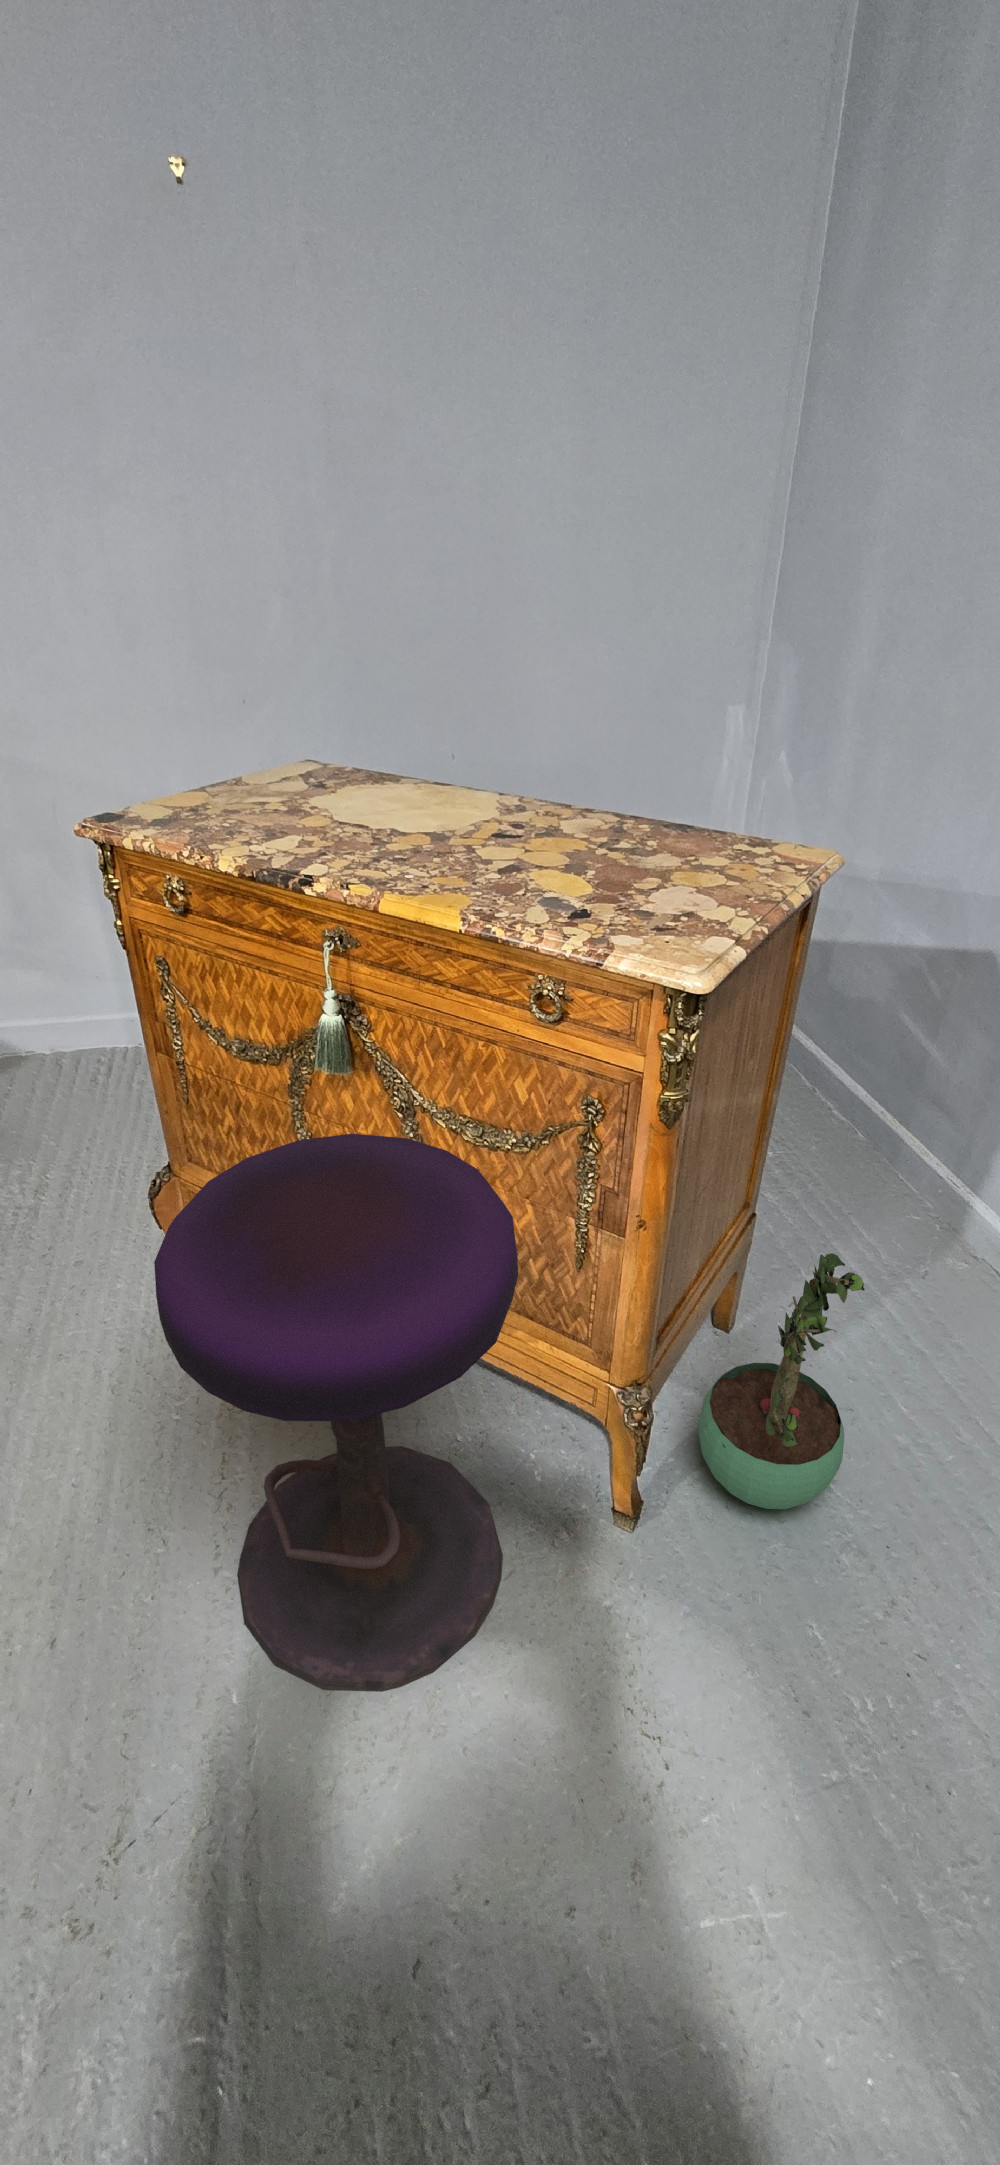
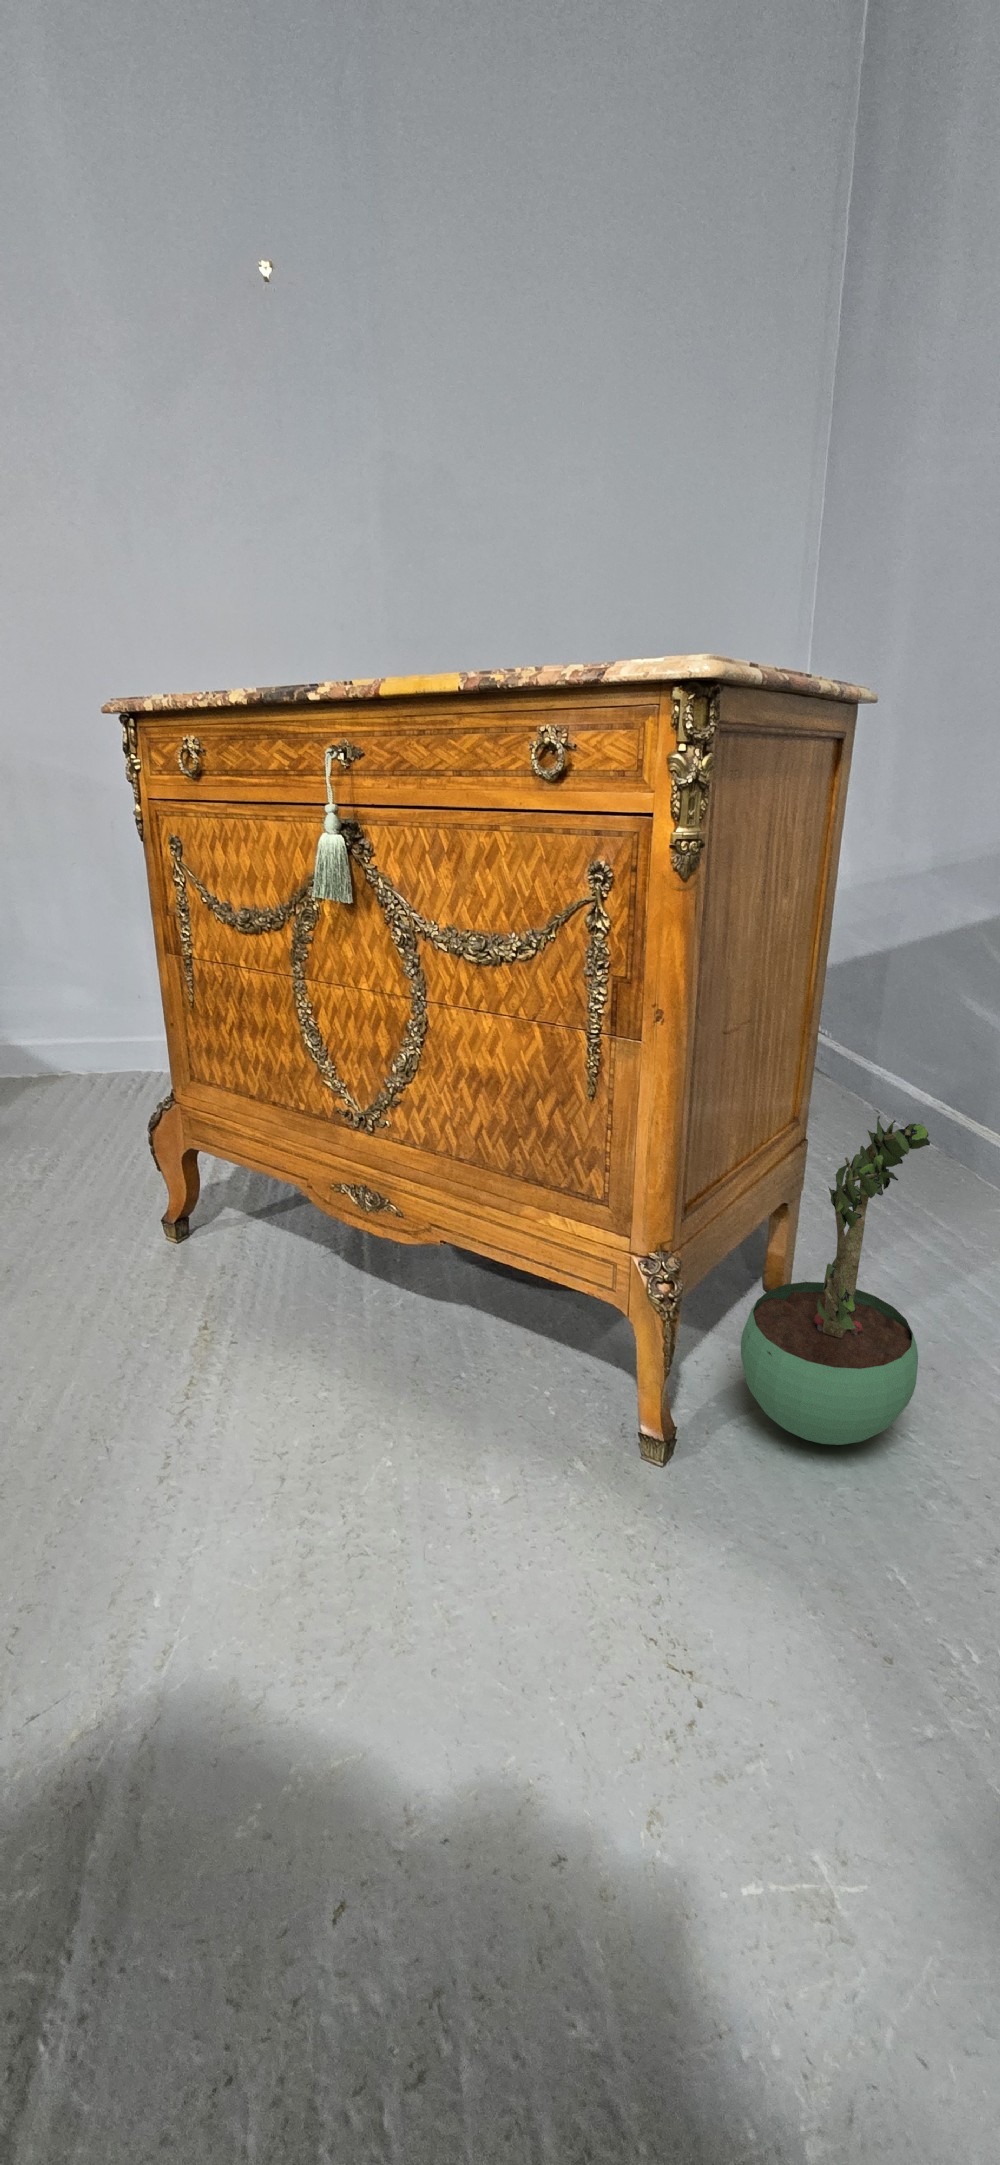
stool: present [154,1134,518,1692] -> none [95,946,511,1607]

